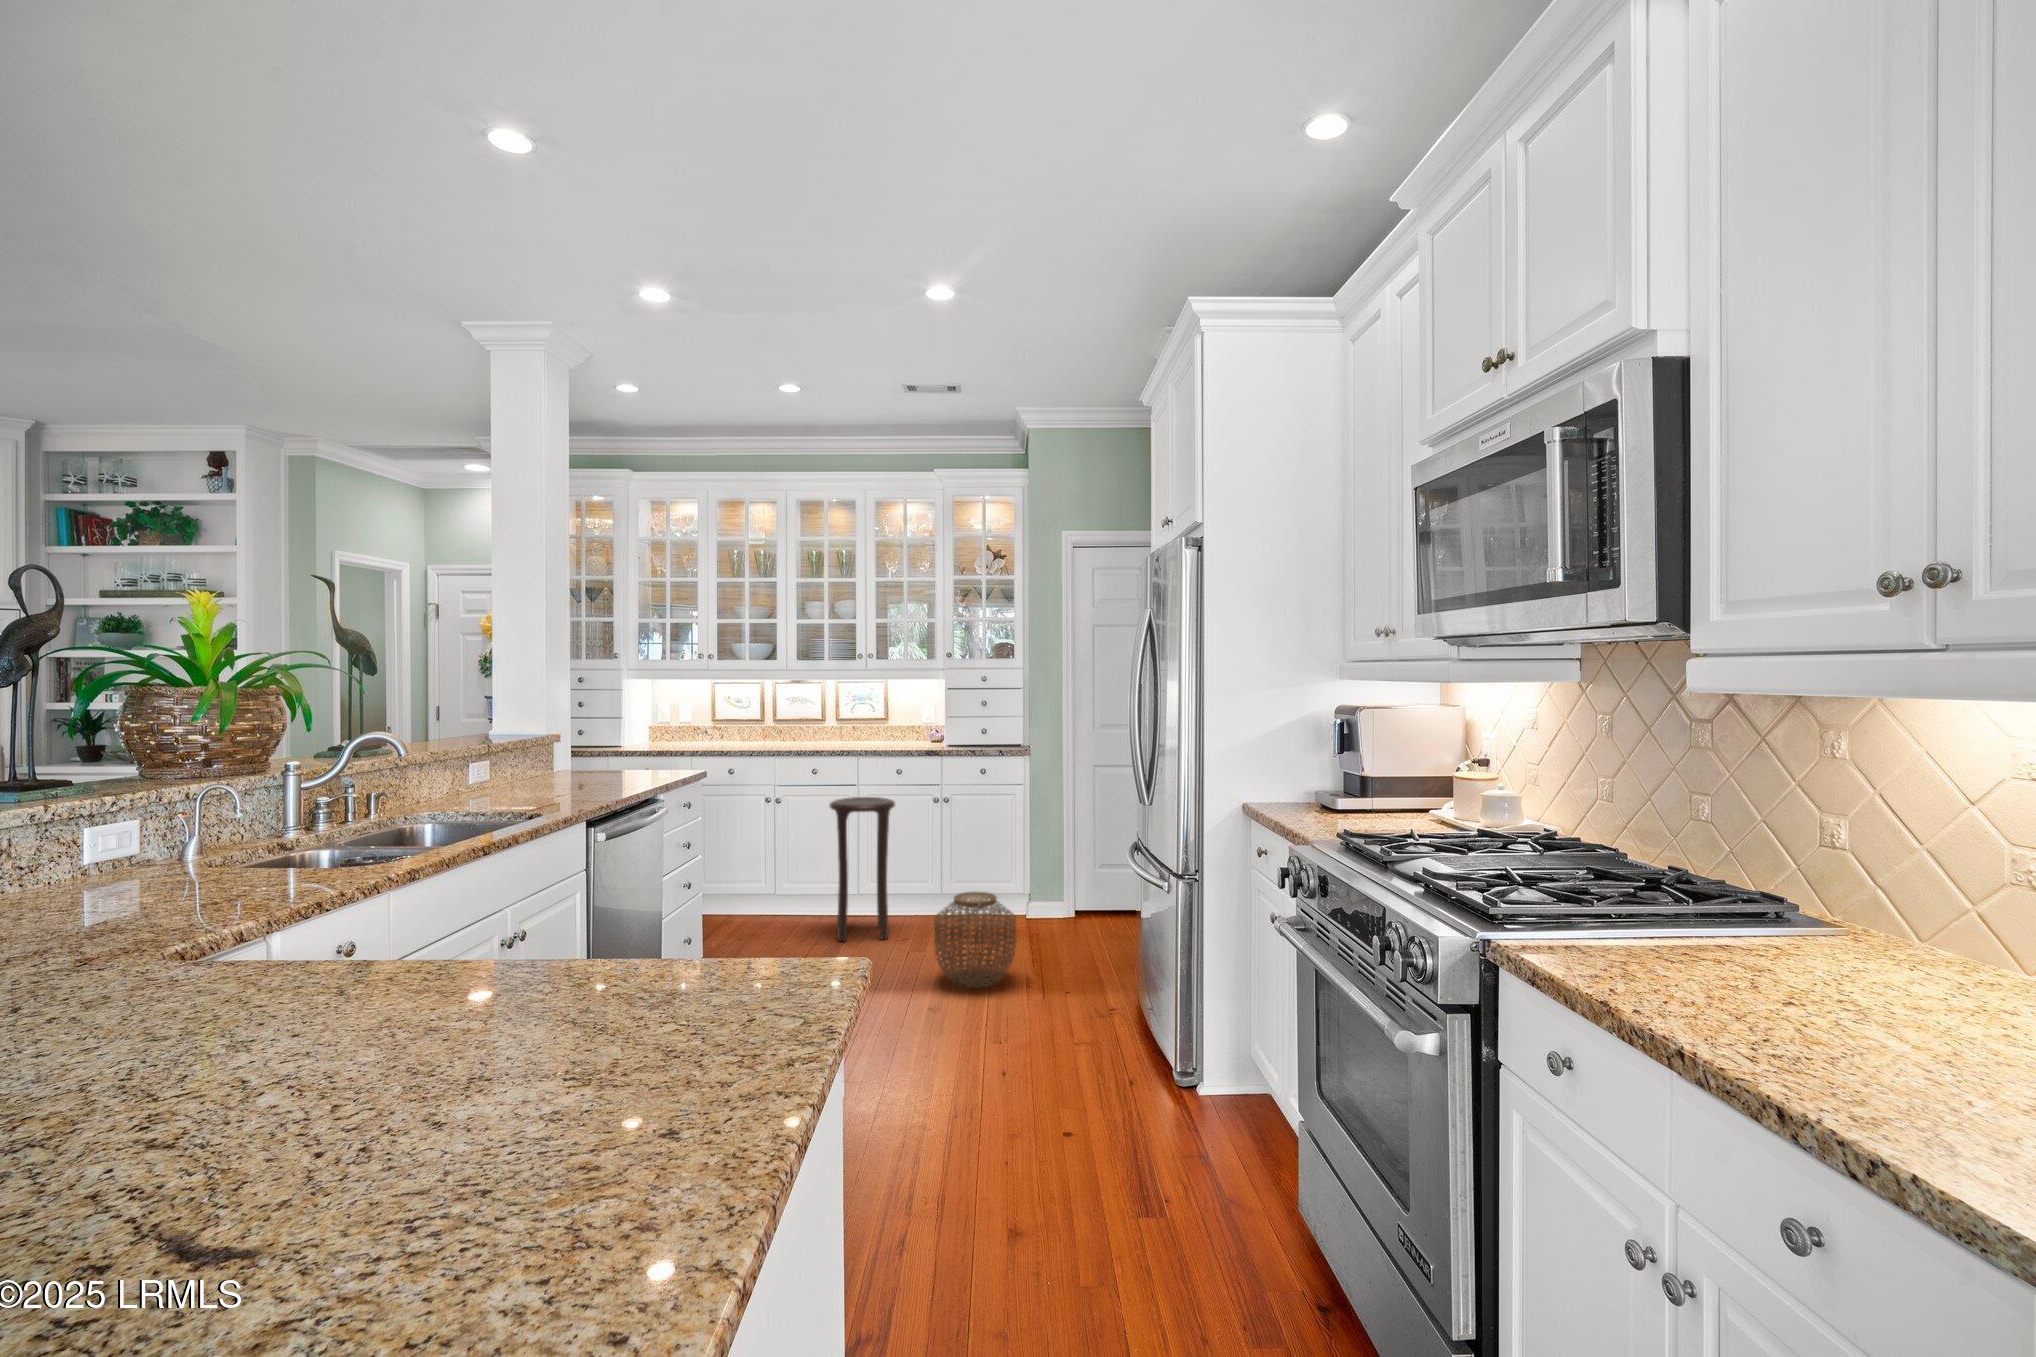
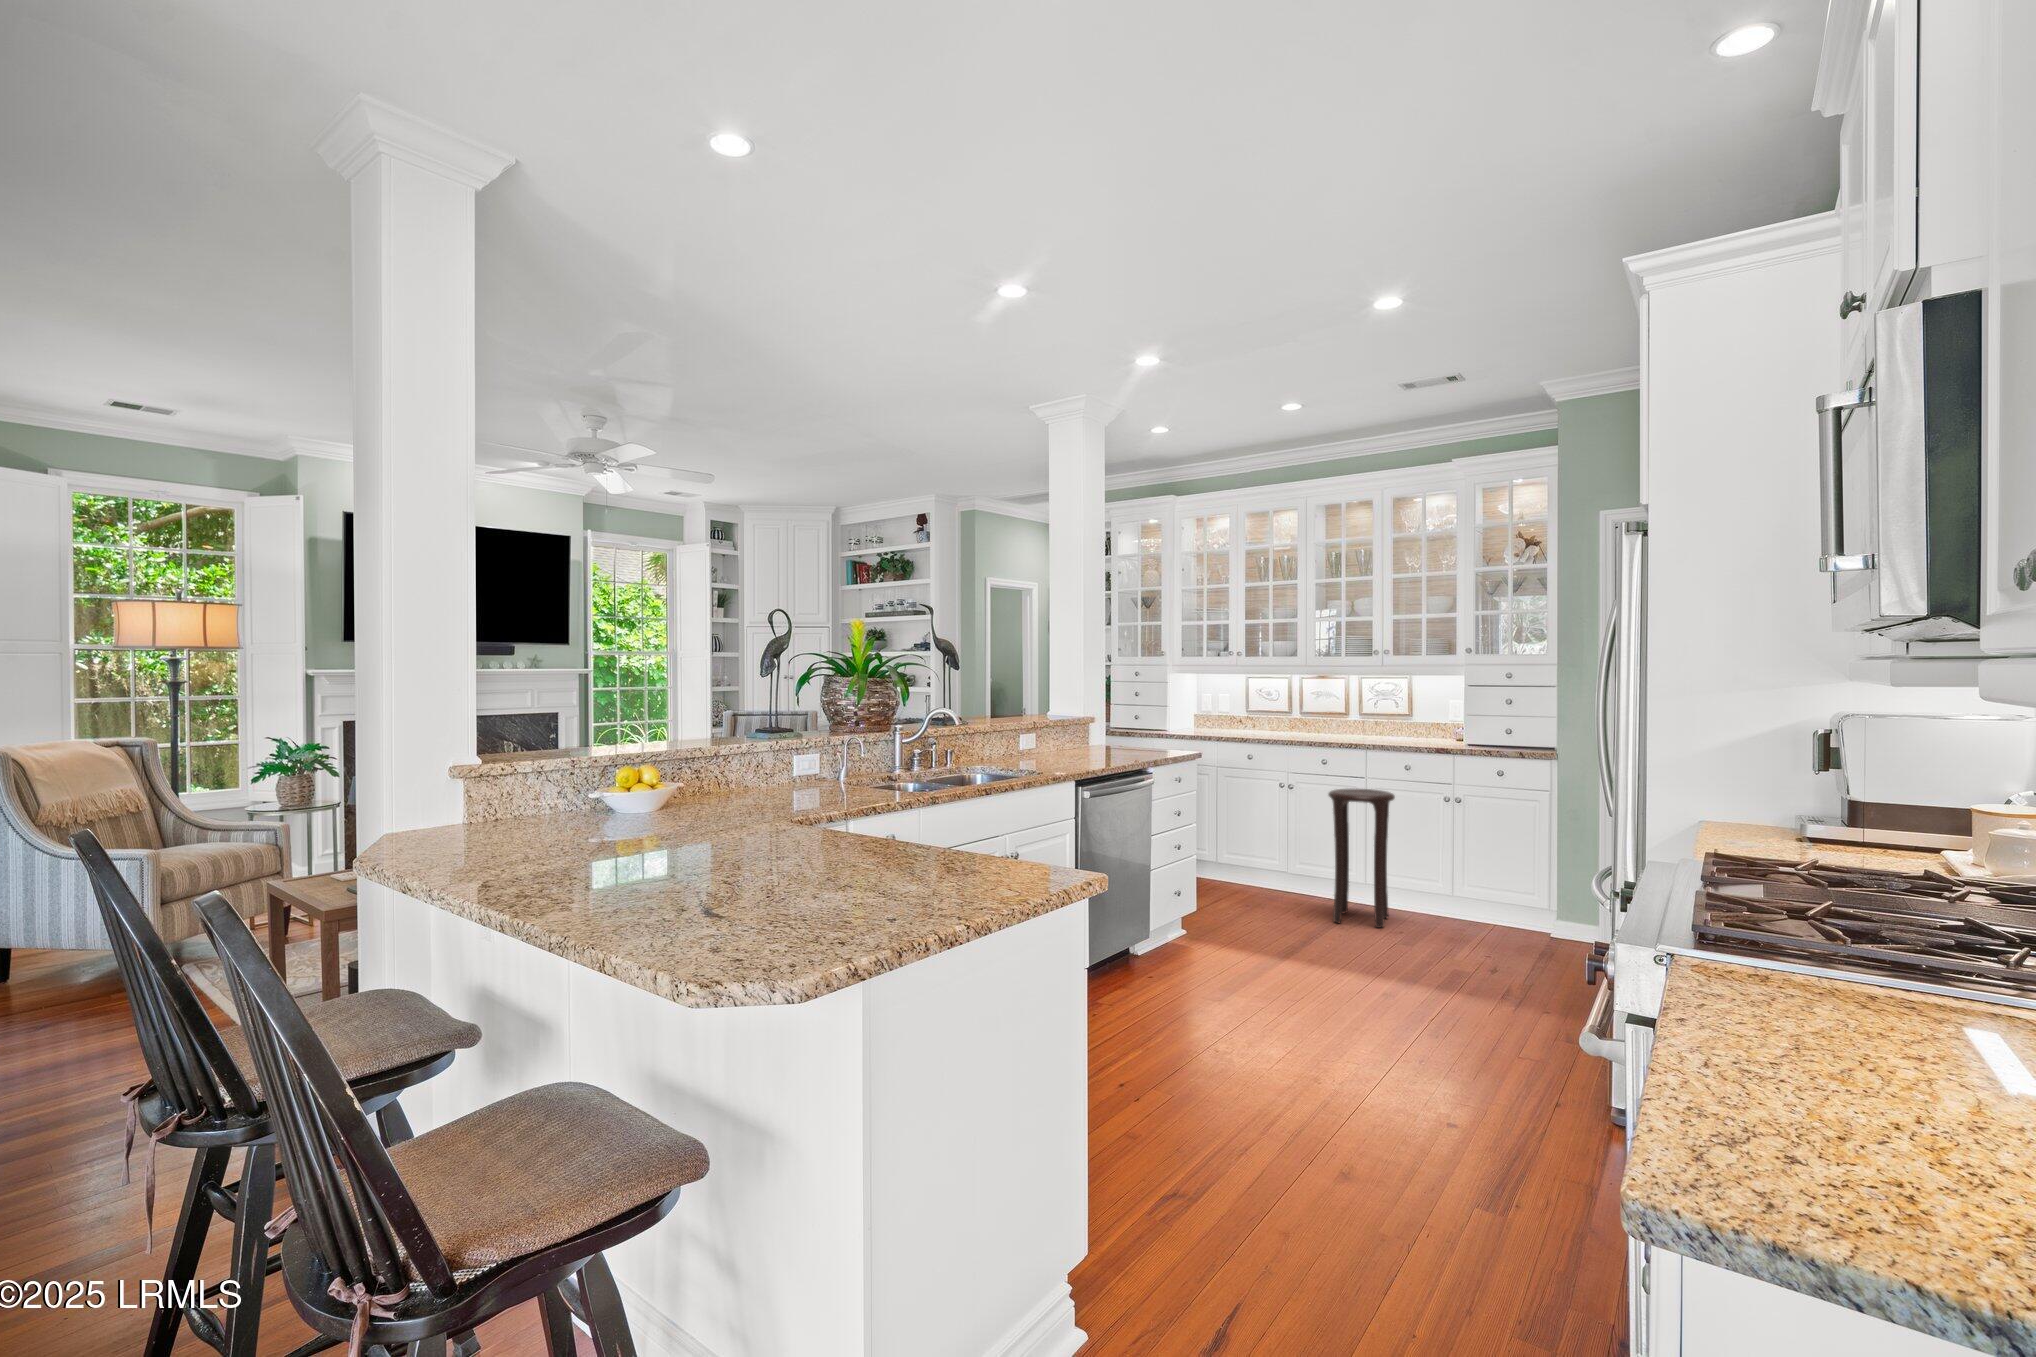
woven basket: present [934,892,1016,988] -> none [1401,888,1491,985]

